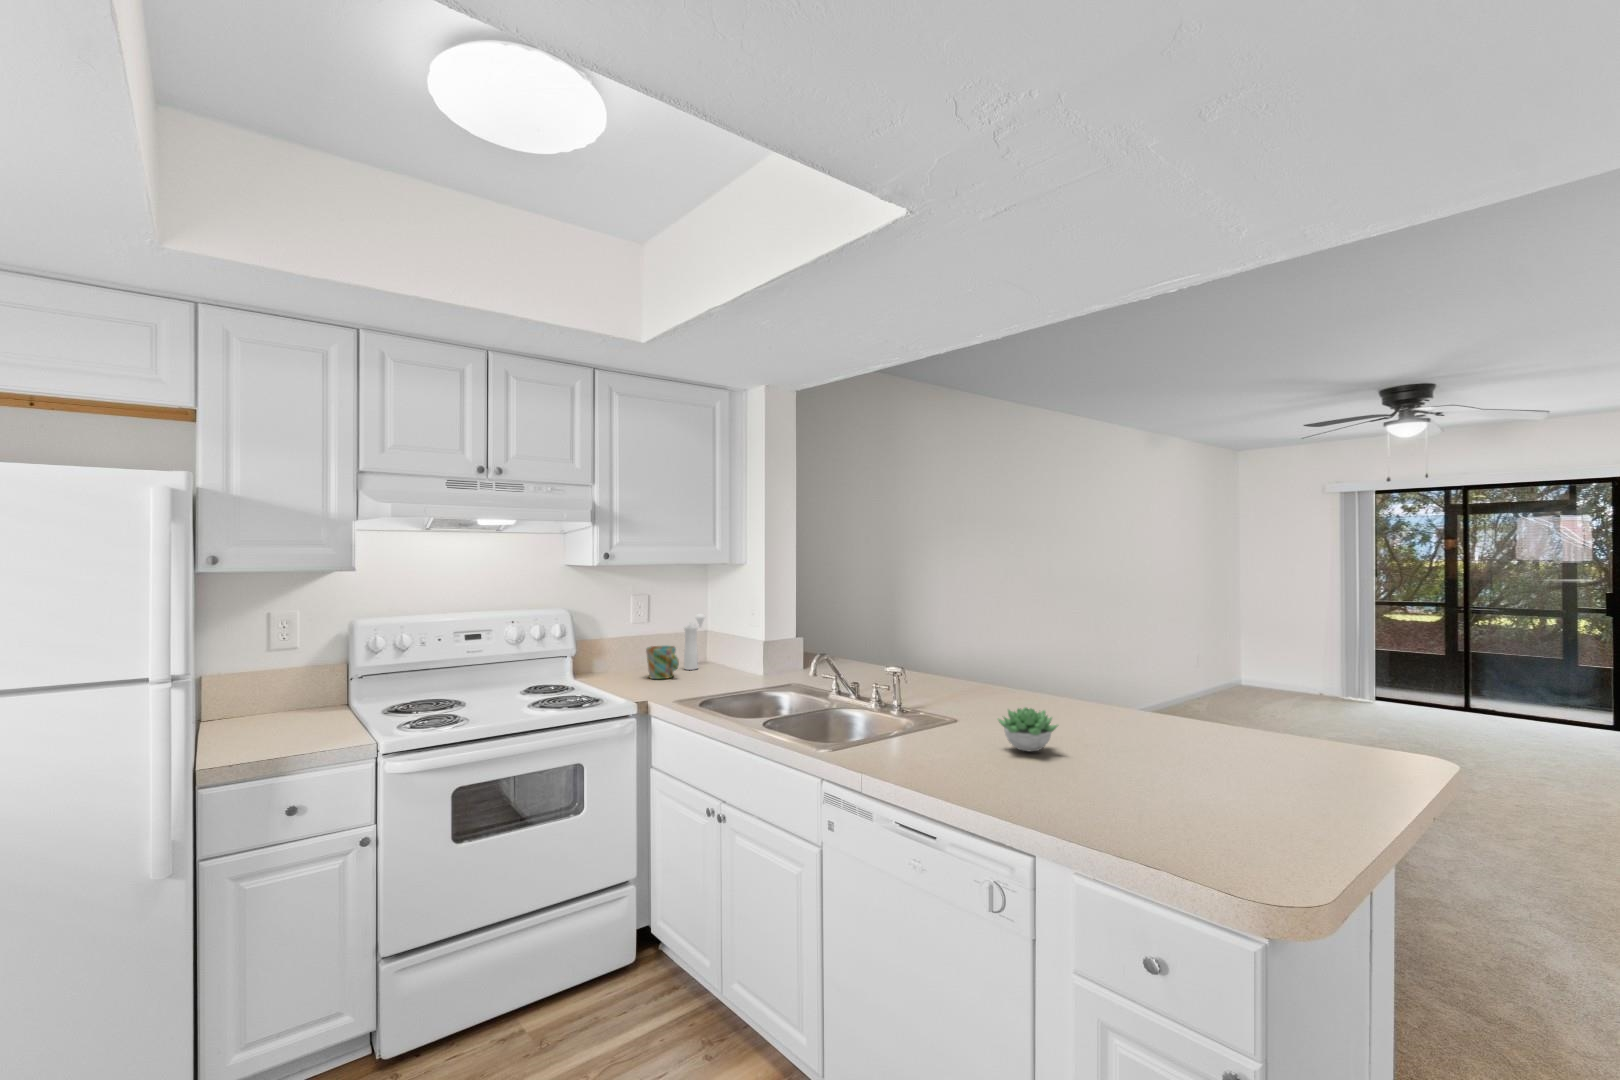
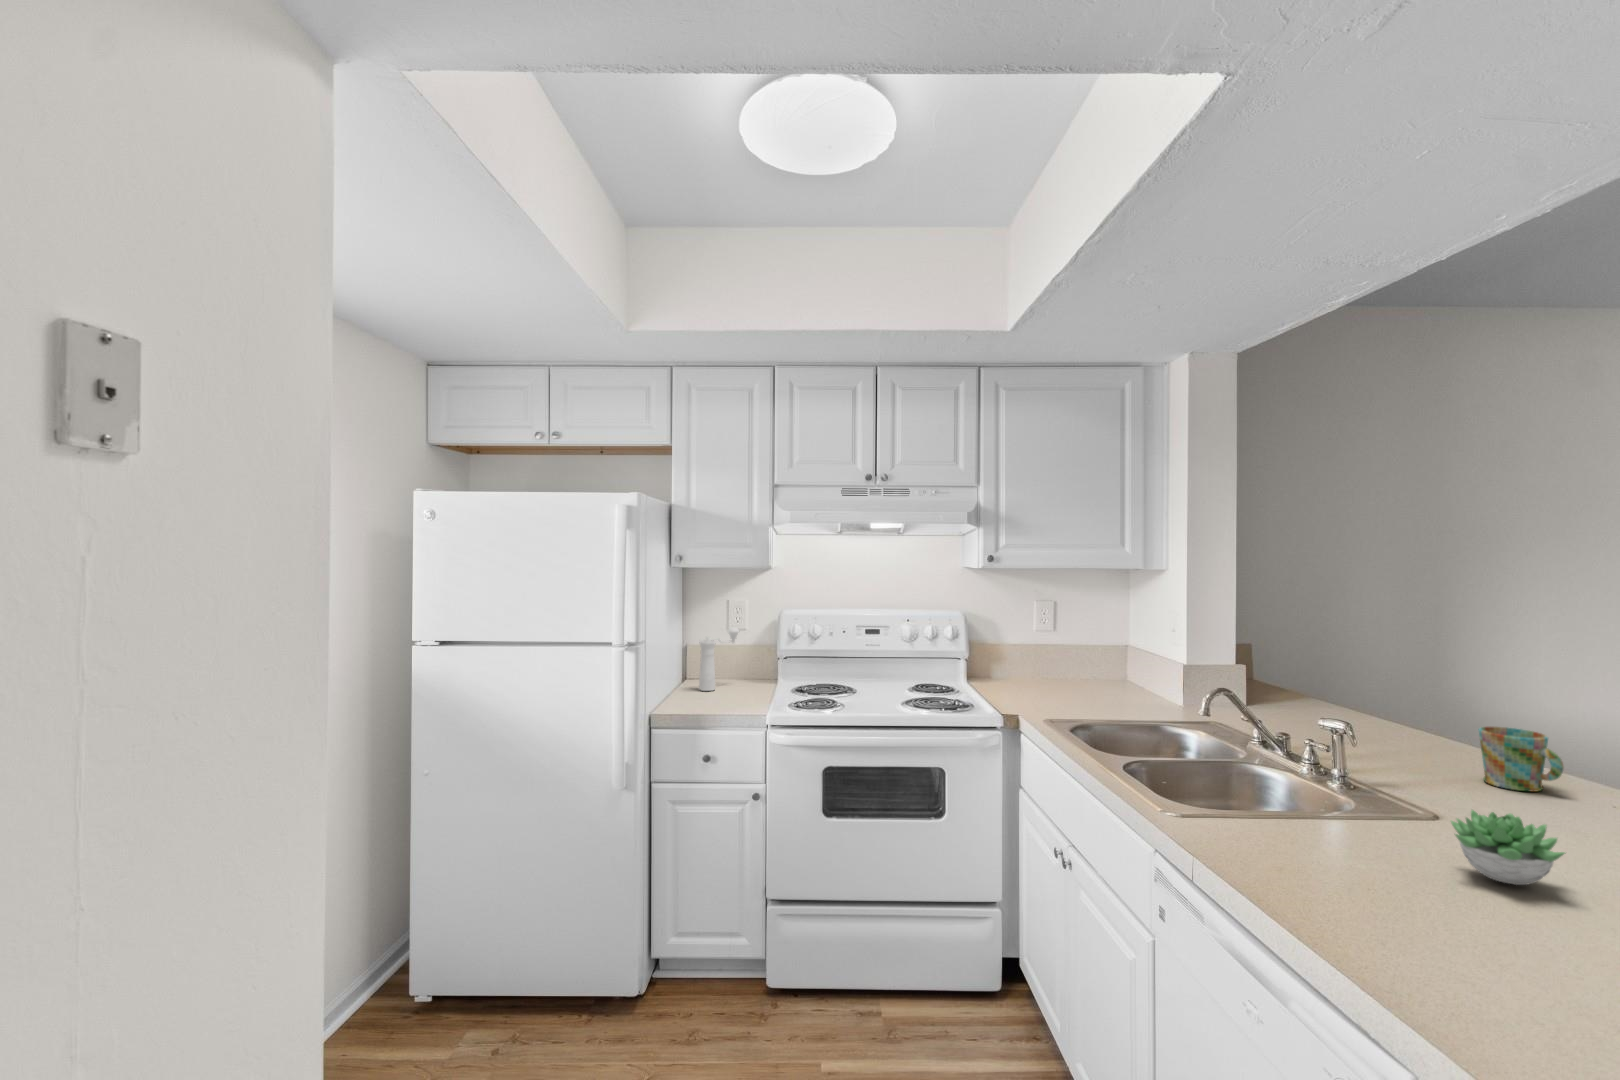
pepper mill: present [684,614,705,670] -> present [699,628,739,691]
mug: present [646,646,679,679] -> present [1479,727,1564,792]

